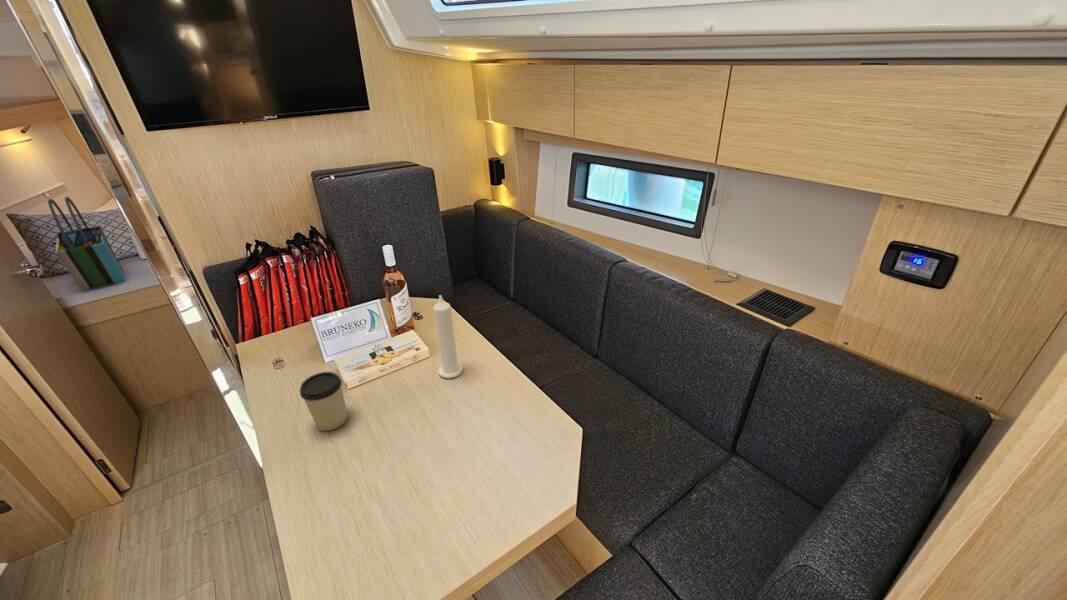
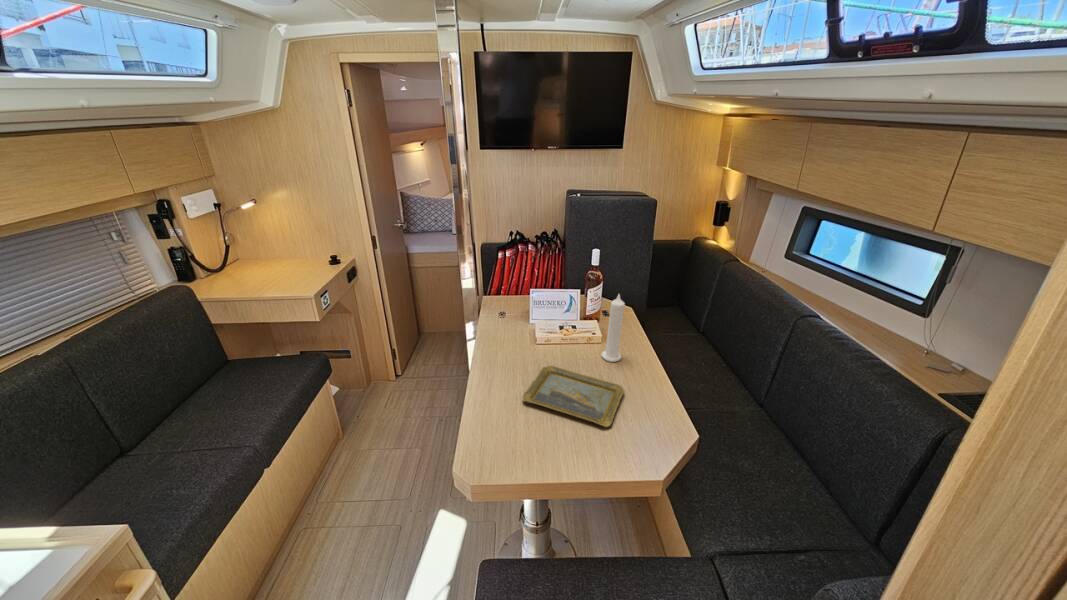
tote bag: present [48,197,125,291] -> none [416,186,441,243]
cup: present [300,372,348,431] -> none [509,322,535,362]
tray: none [358,406,491,490] -> present [523,366,624,427]

